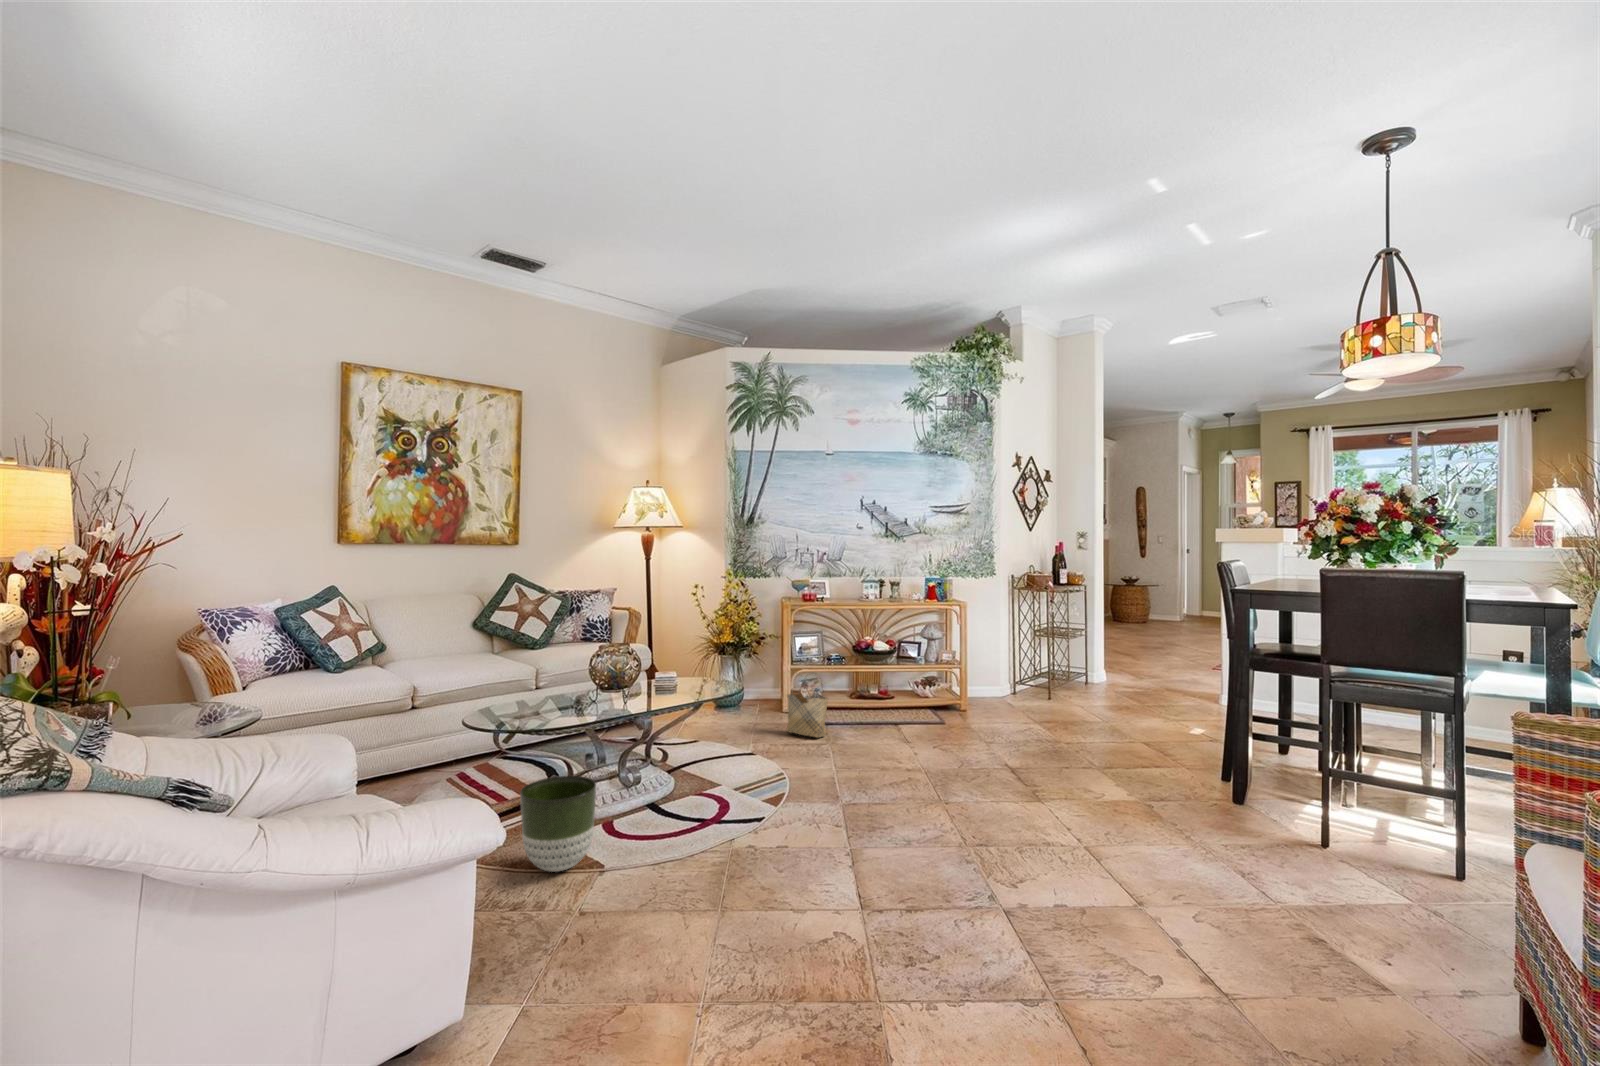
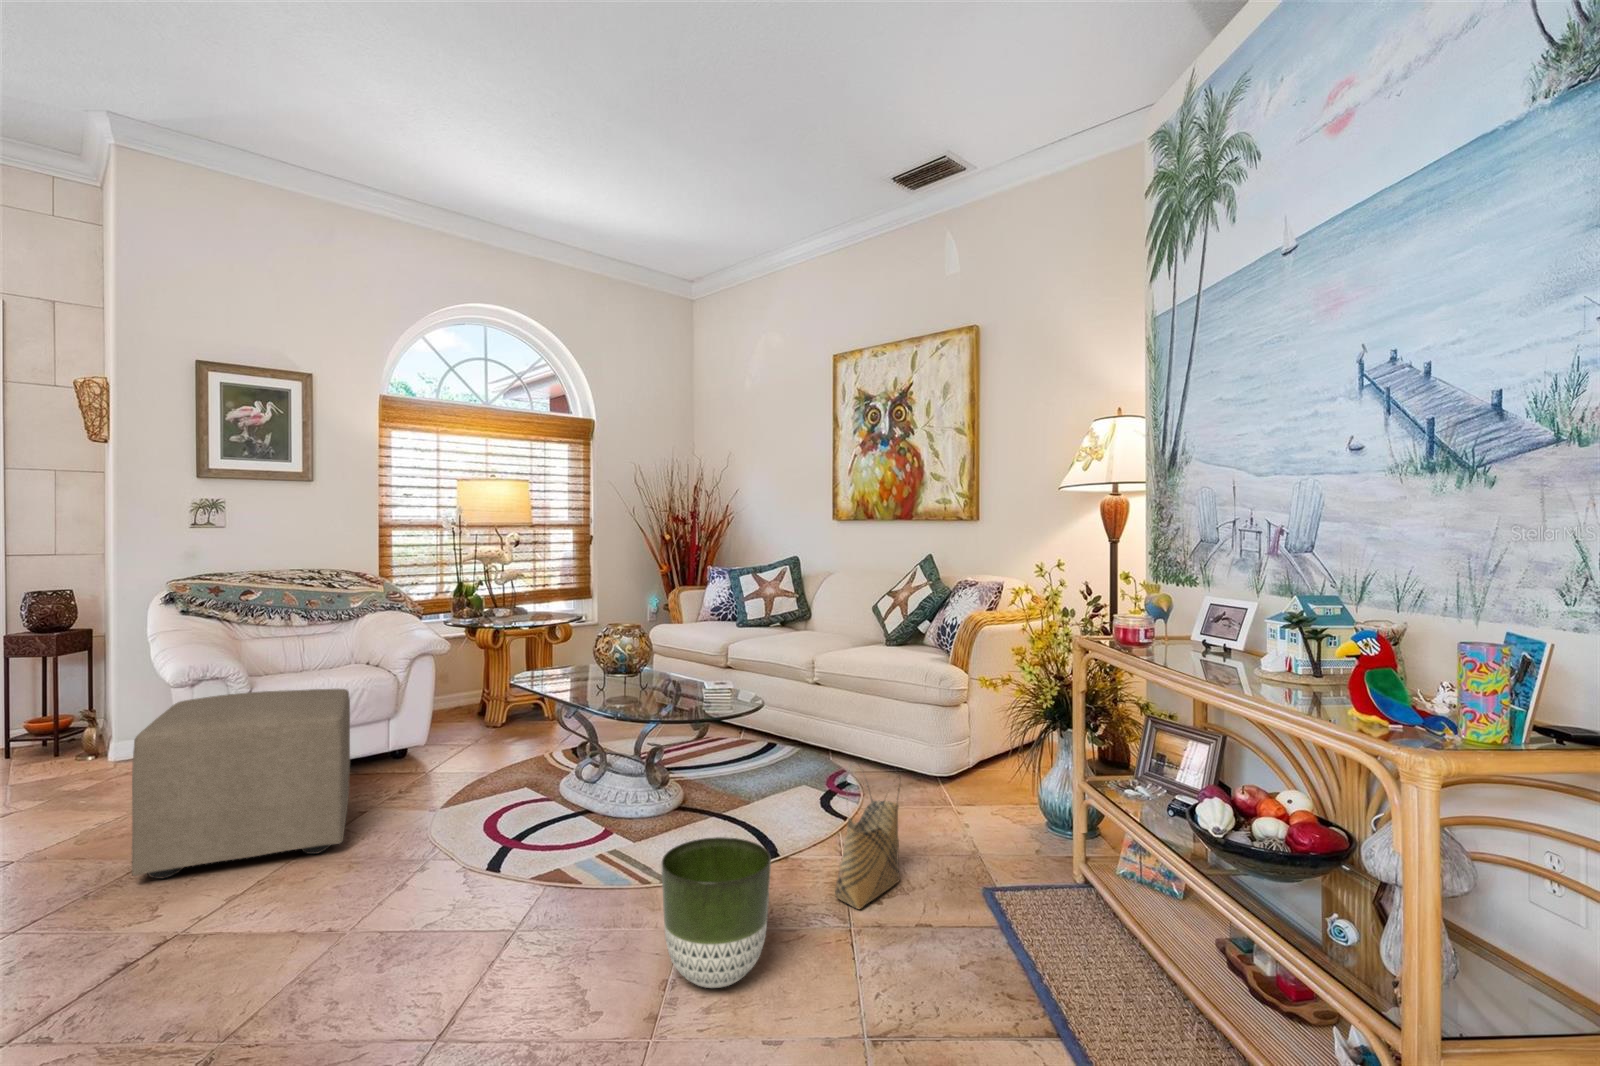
ottoman: none [644,739,874,967] -> present [132,689,350,879]
planter: present [520,776,596,872] -> present [662,837,771,988]

